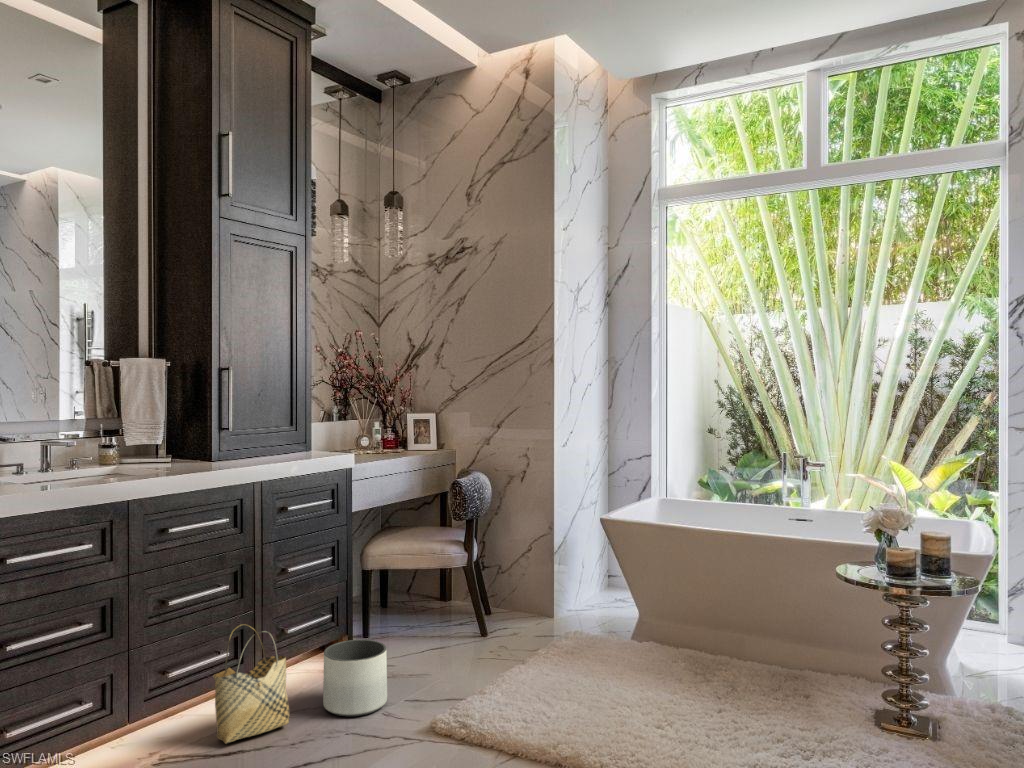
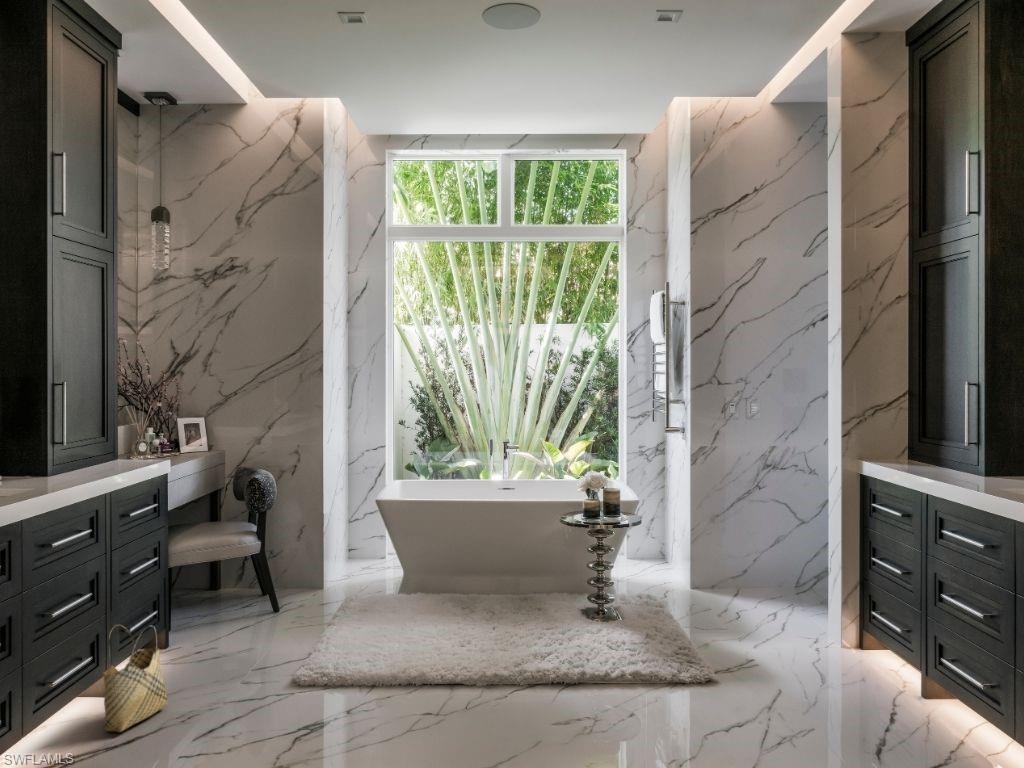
planter: present [323,640,387,716] -> none [183,623,242,690]

